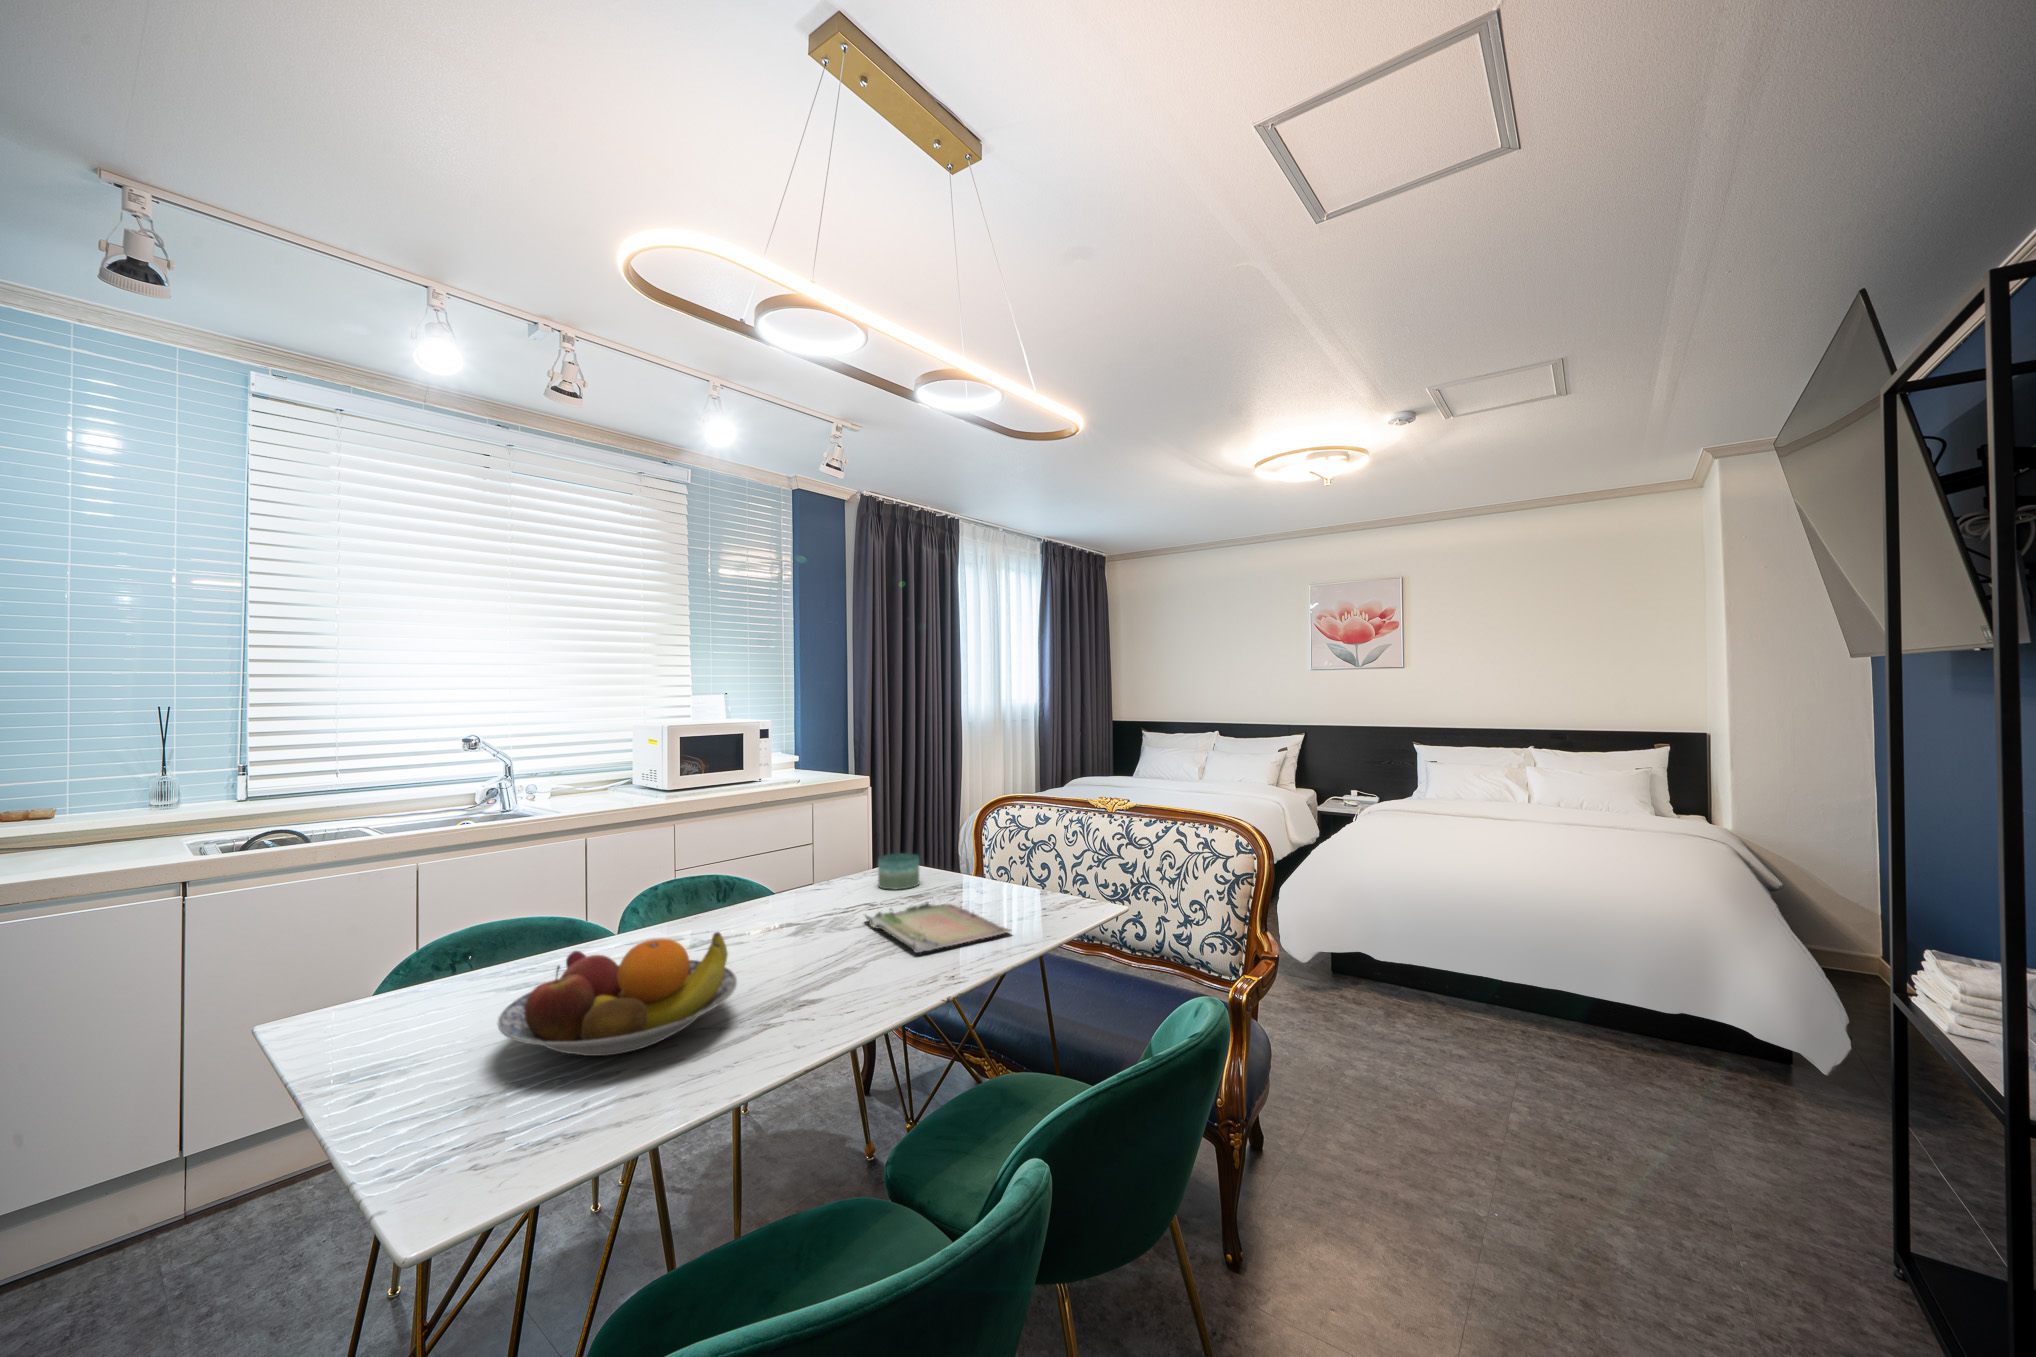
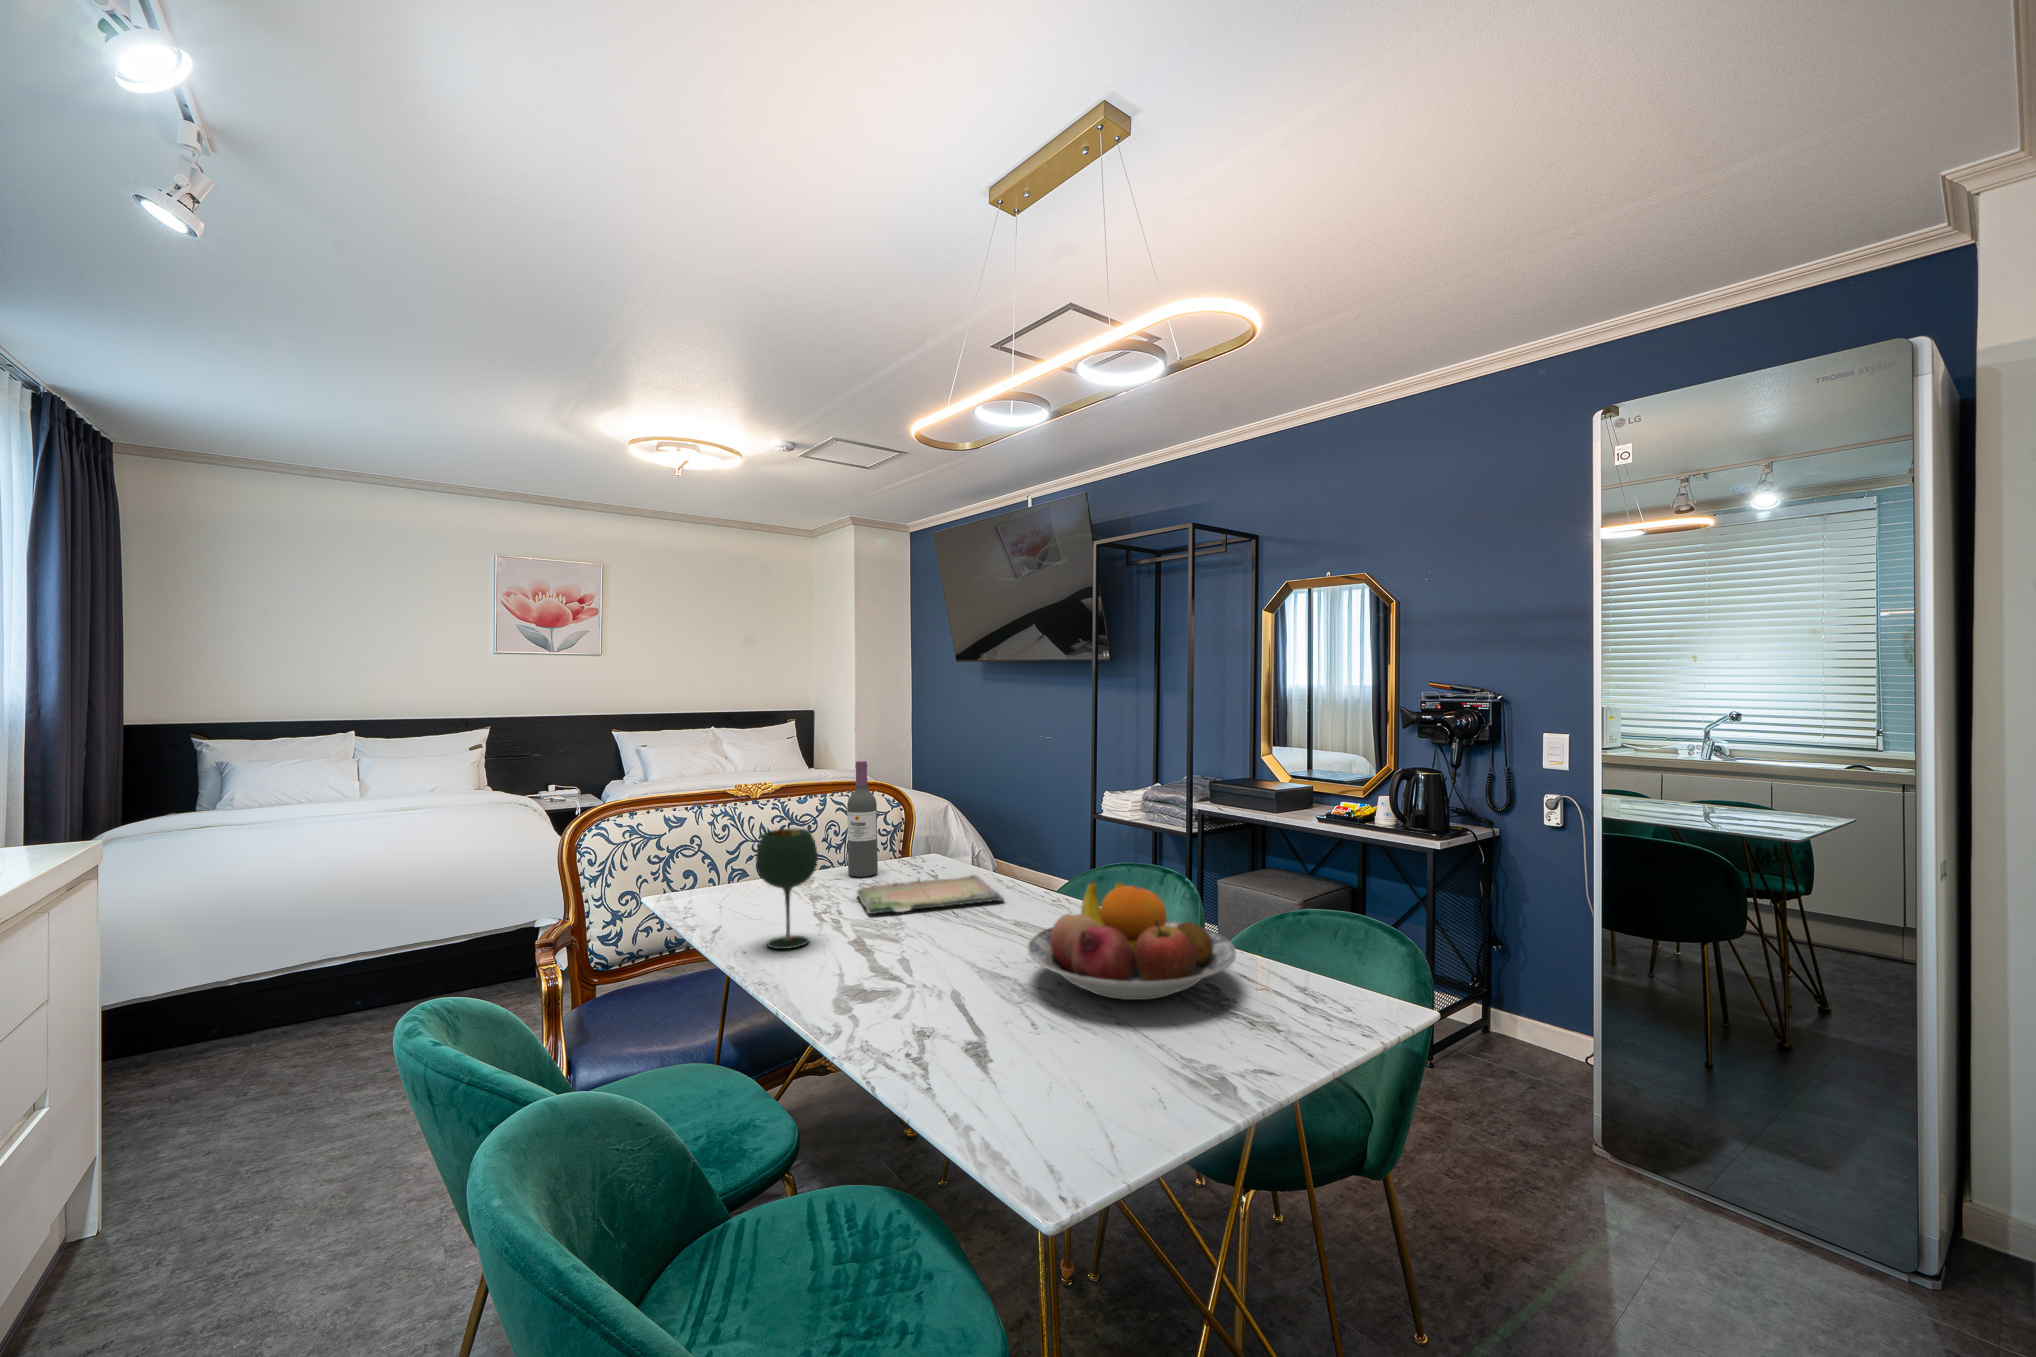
wine bottle: none [996,787,1025,901] -> present [847,761,878,877]
wine glass: none [767,825,815,917] -> present [756,829,818,949]
candle: present [878,853,919,890] -> none [706,864,759,911]

